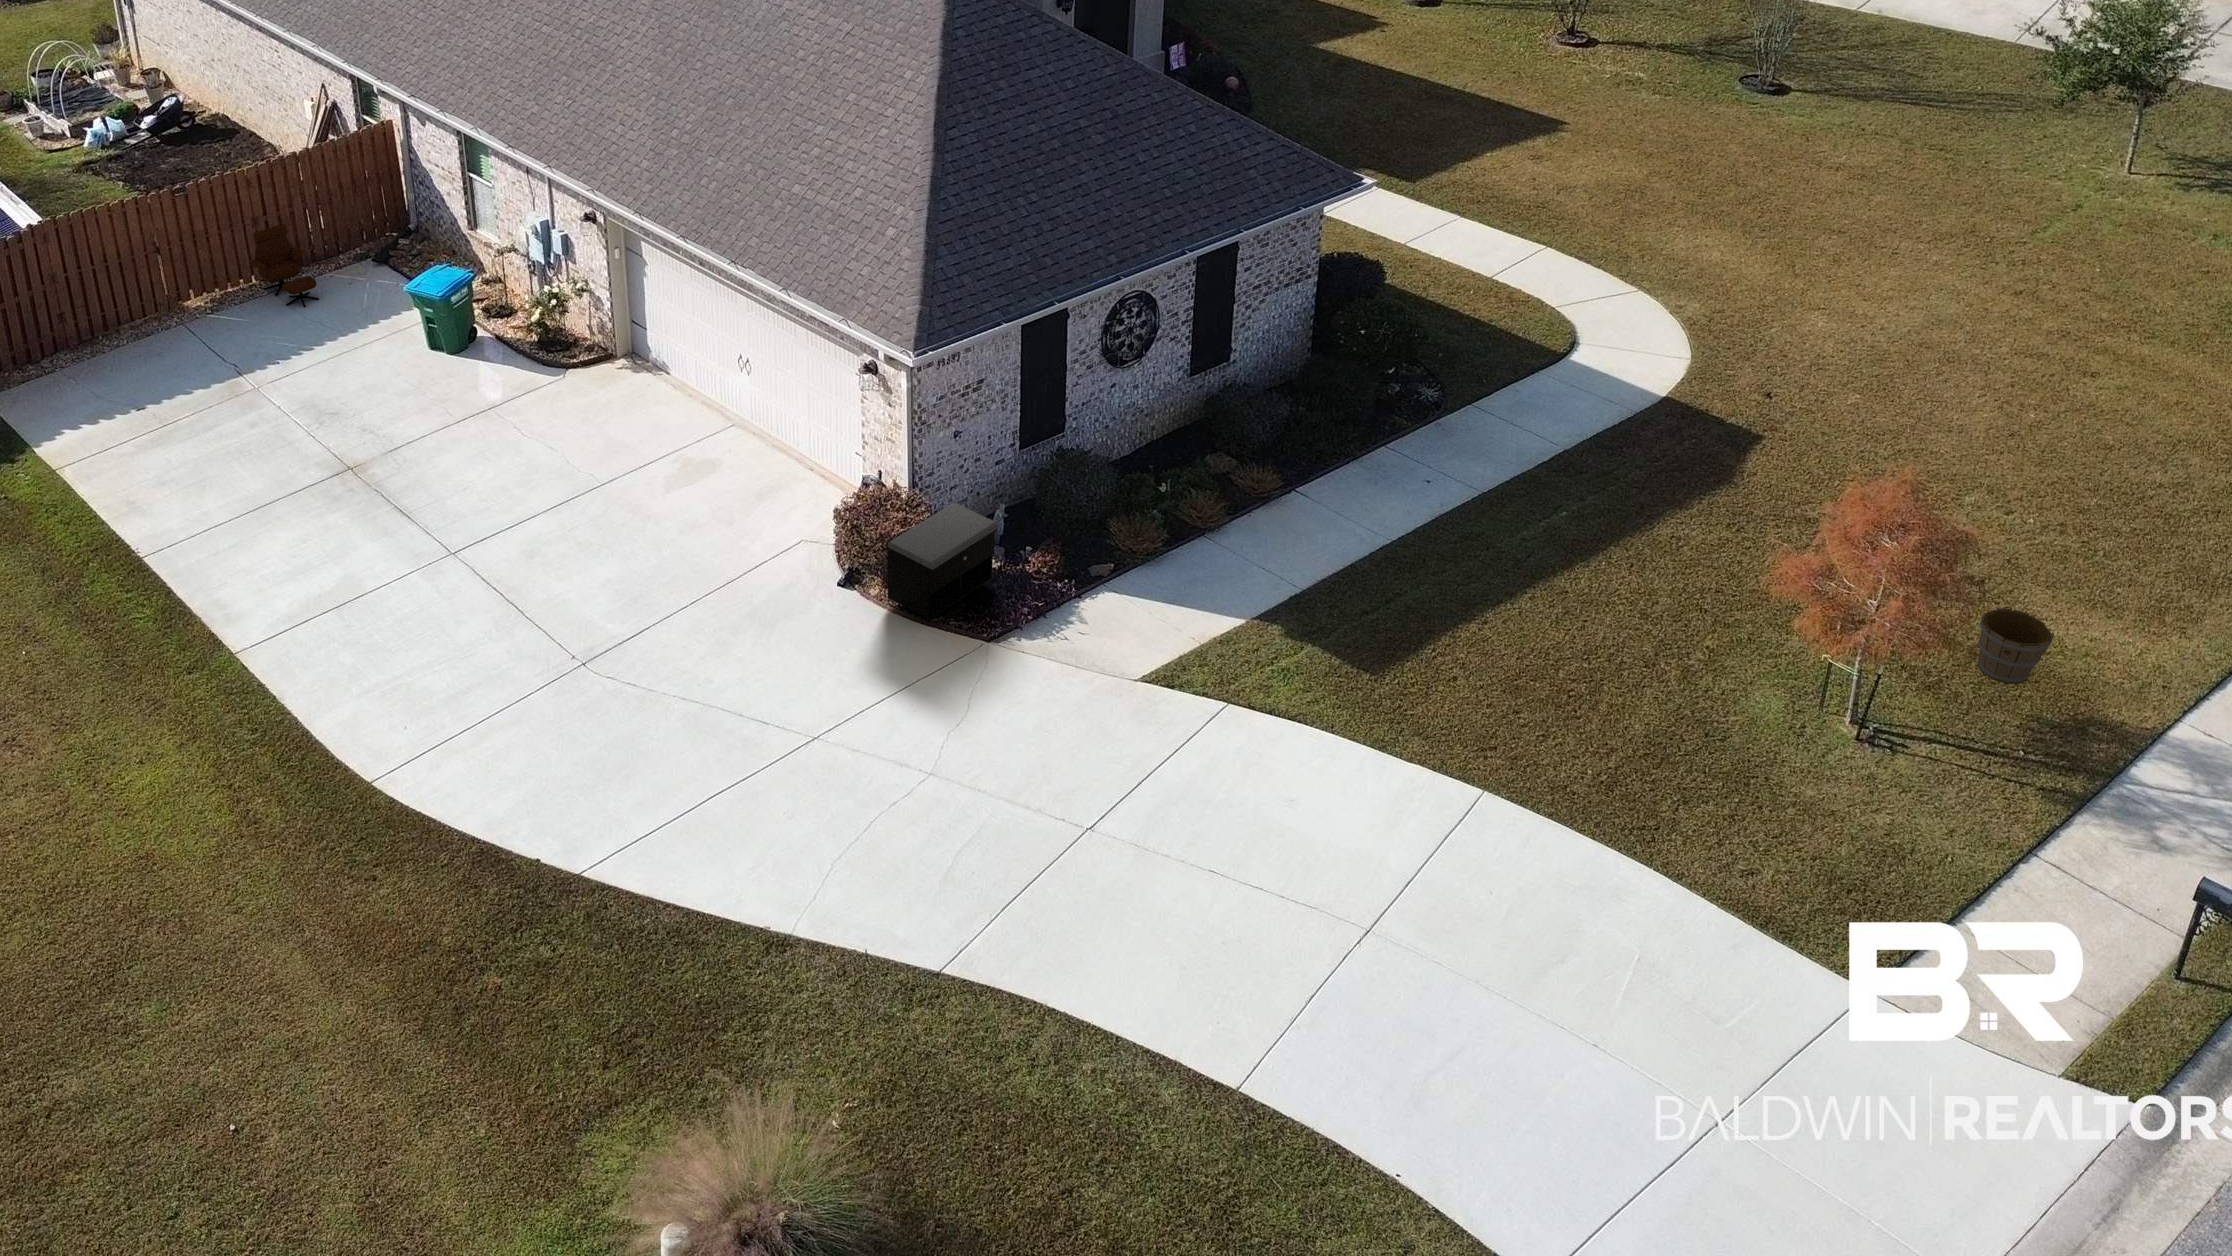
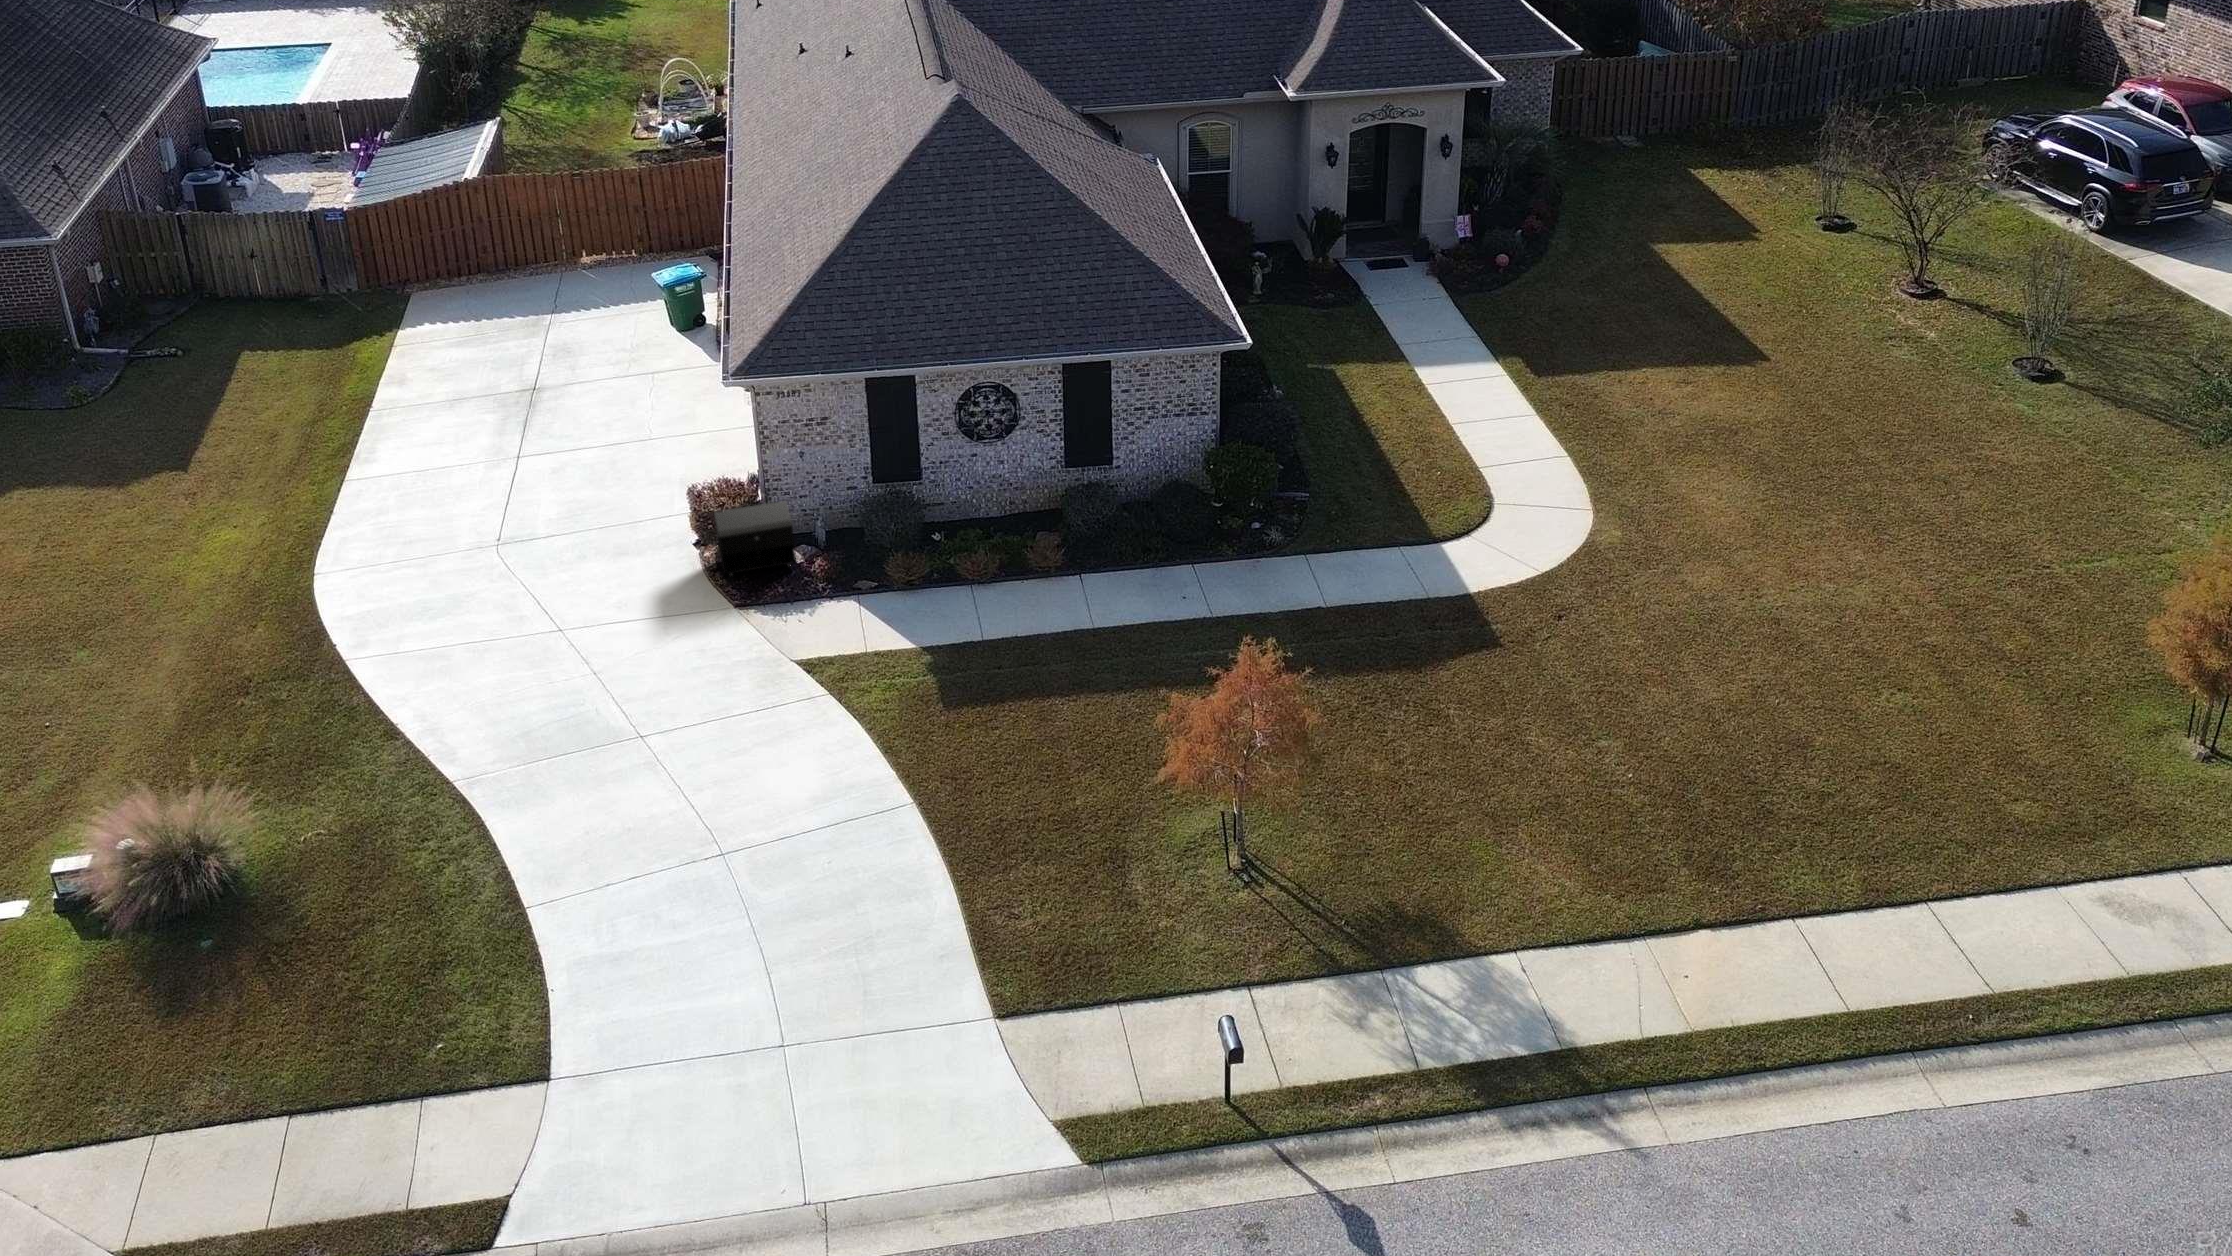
lounge chair: present [251,224,319,307] -> none [631,215,670,277]
wooden bucket: present [1977,608,2054,683] -> none [1364,808,1420,874]

